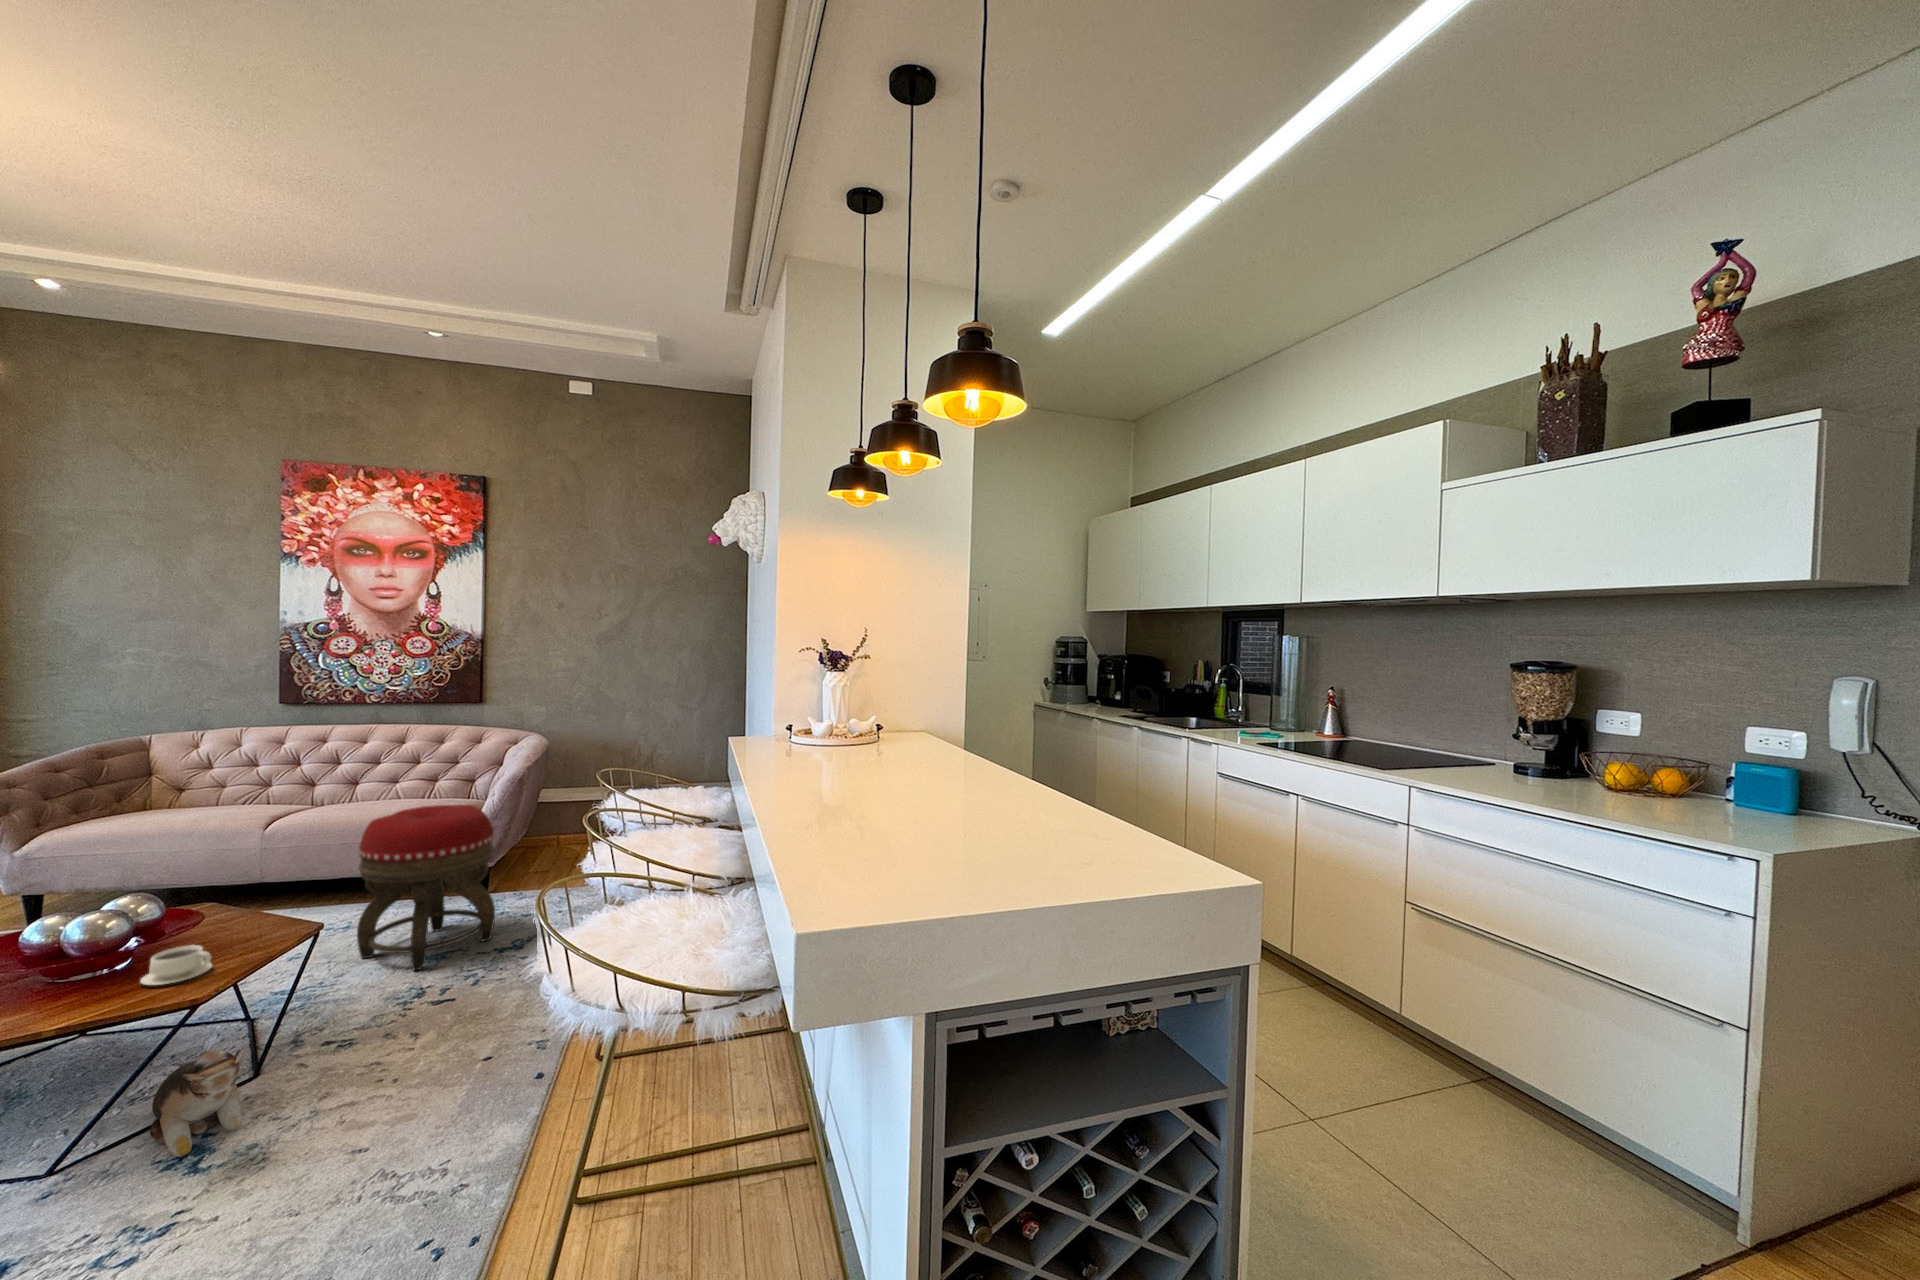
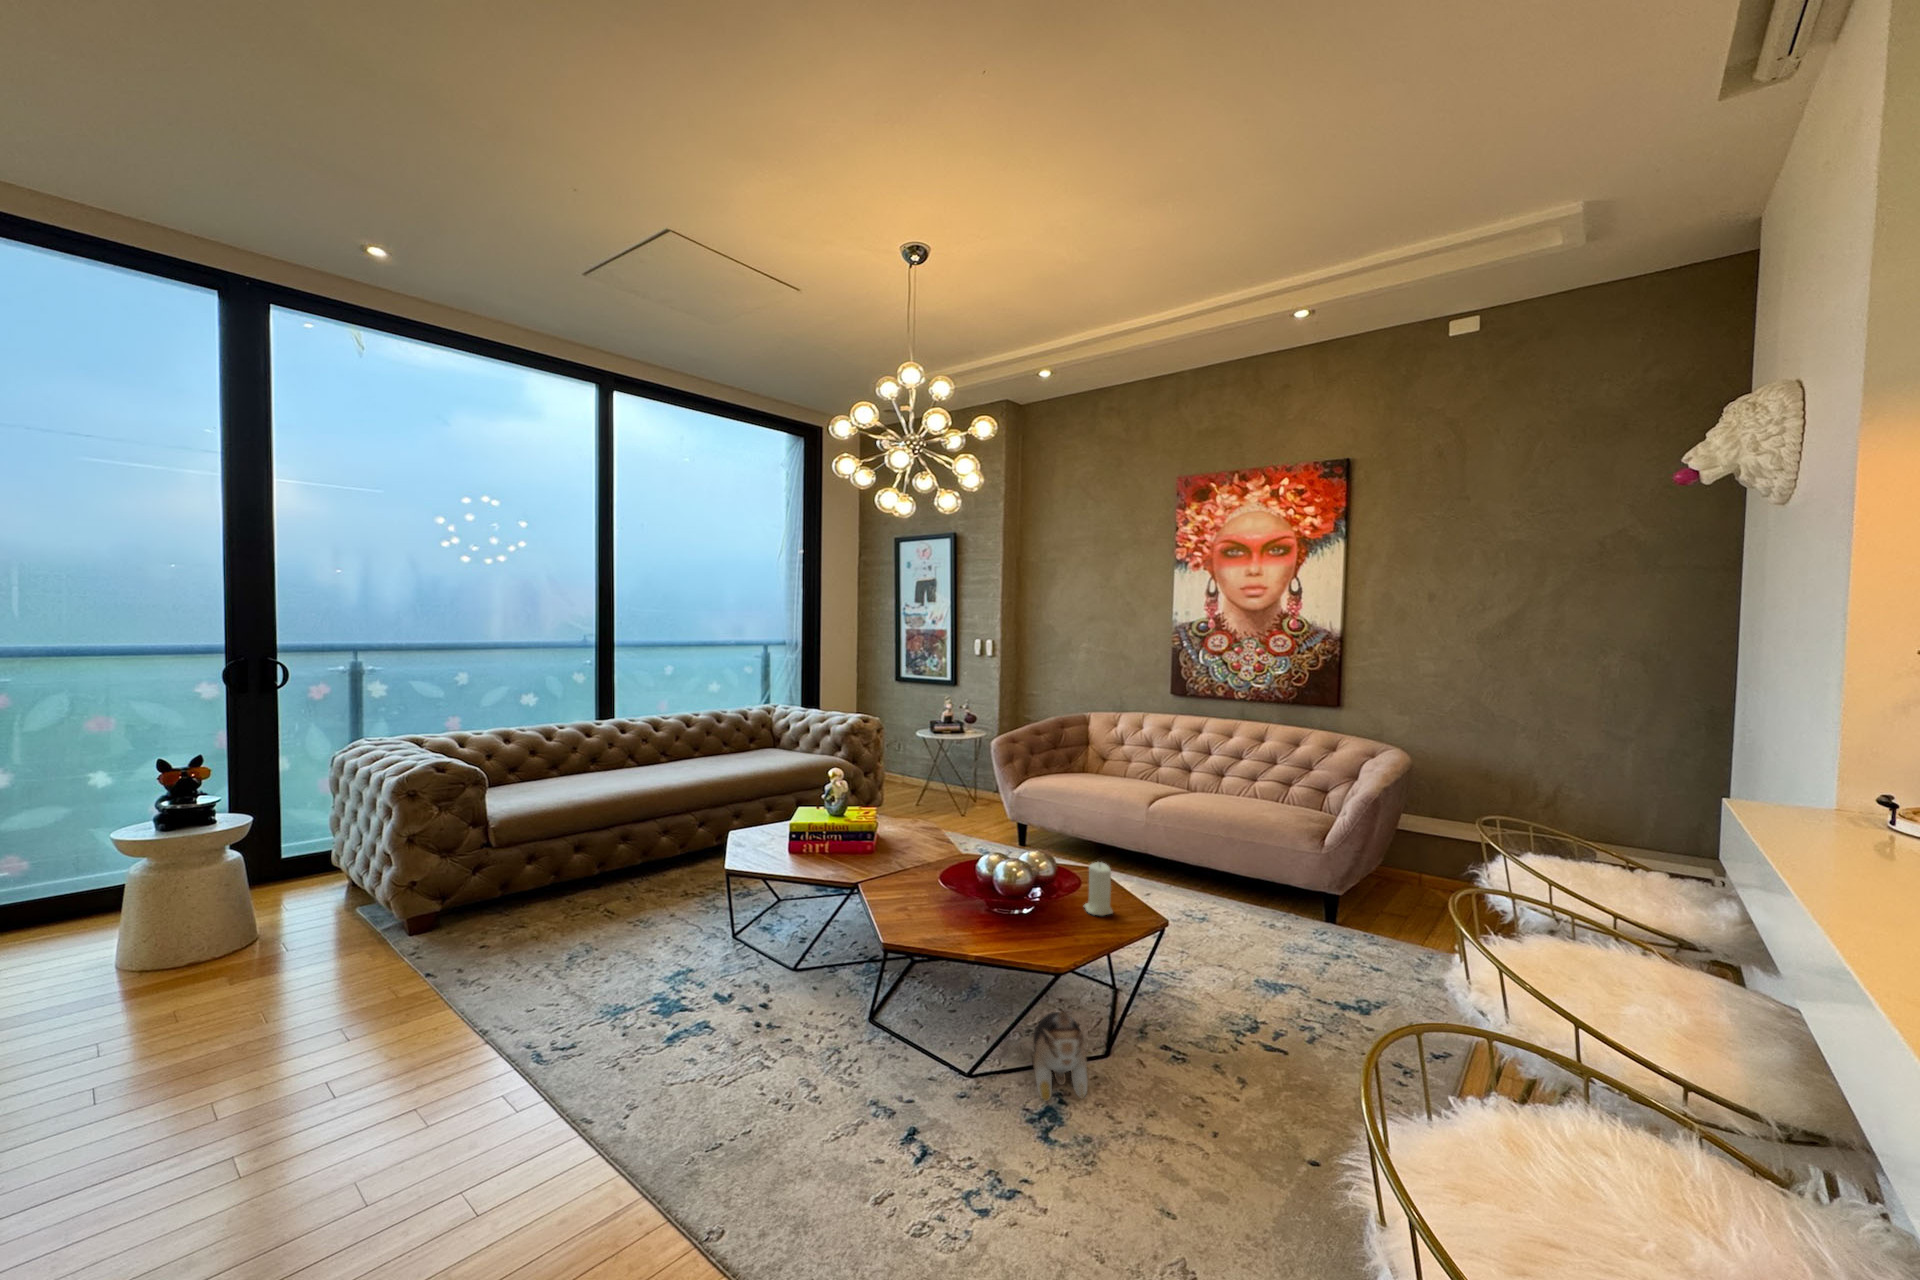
footstool: present [357,805,495,970] -> none [1206,813,1340,995]
candle: none [211,893,255,950] -> present [1084,862,1113,915]
teacup: present [140,945,212,985] -> none [1033,900,1078,933]

